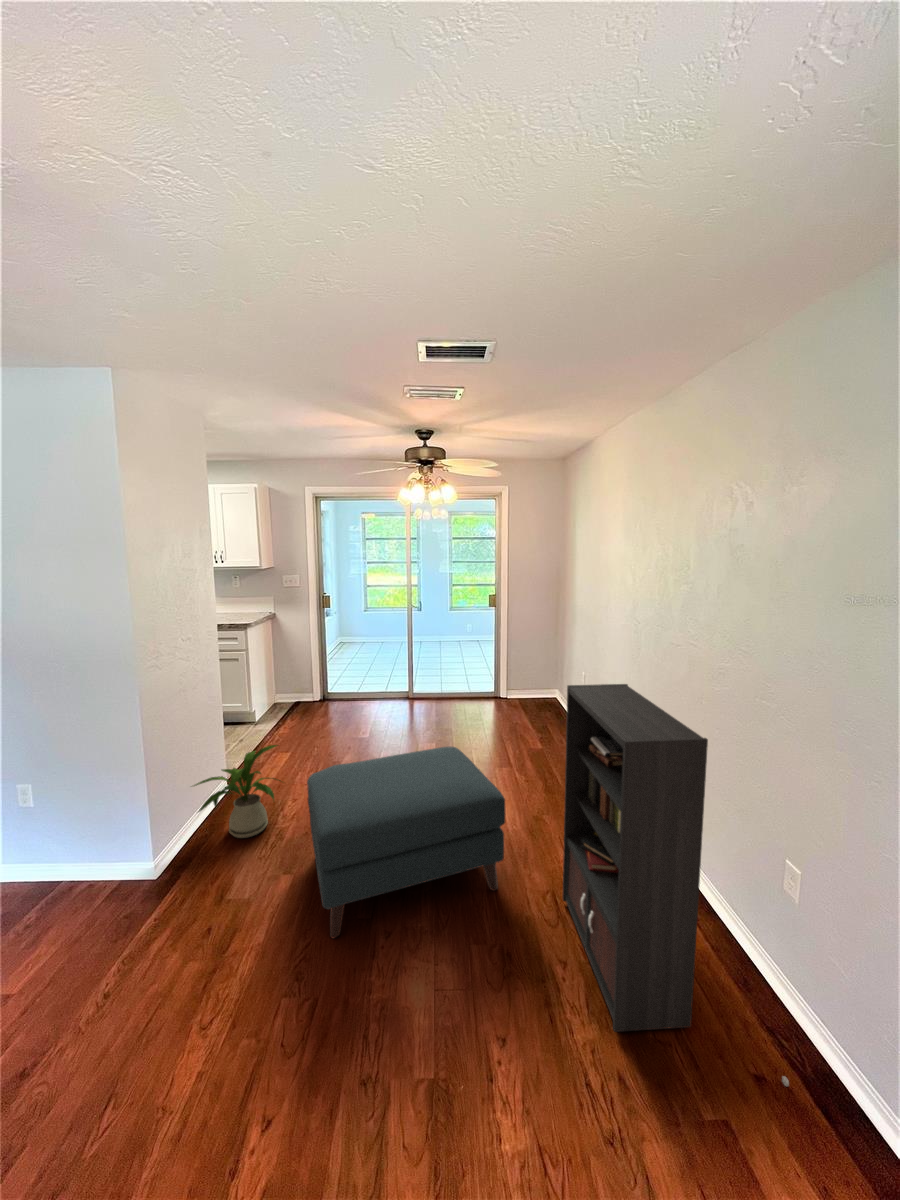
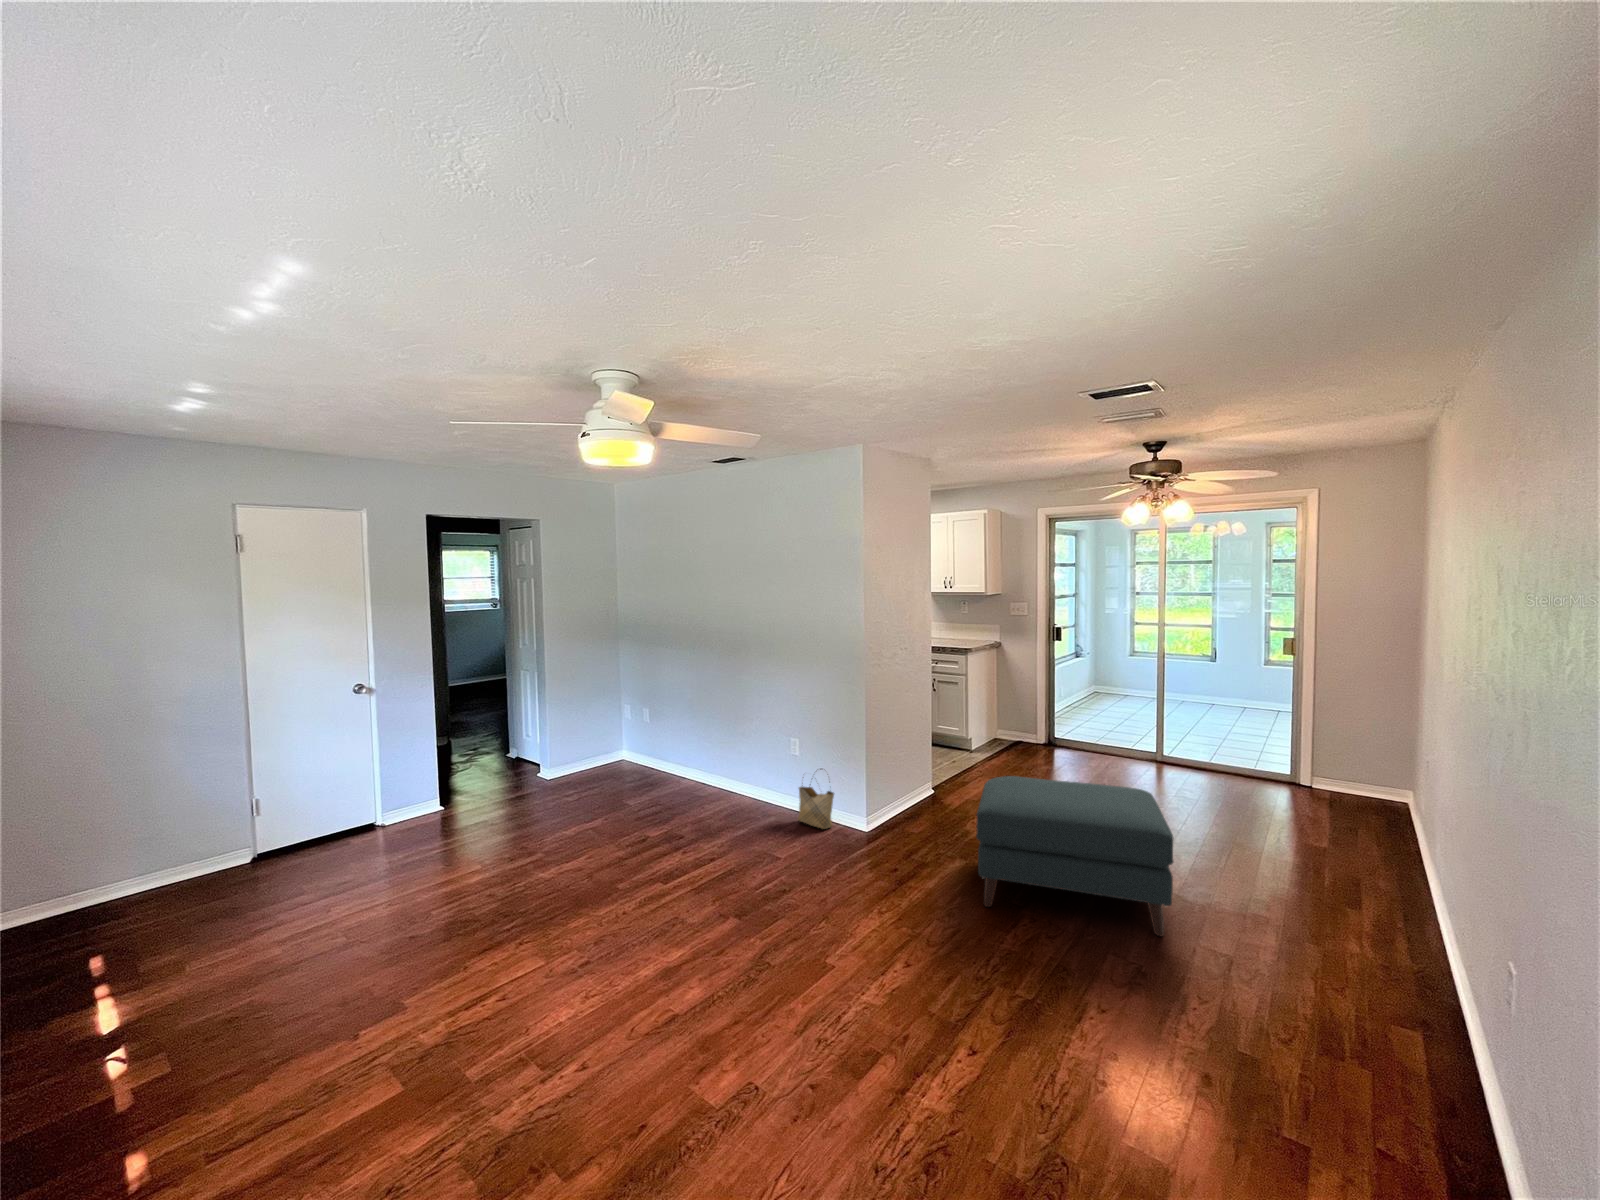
bookcase: present [563,684,789,1086] -> none [1221,724,1418,1177]
house plant: present [194,745,278,838] -> none [897,753,978,829]
woven basket: none [32,818,98,904] -> present [798,769,834,829]

